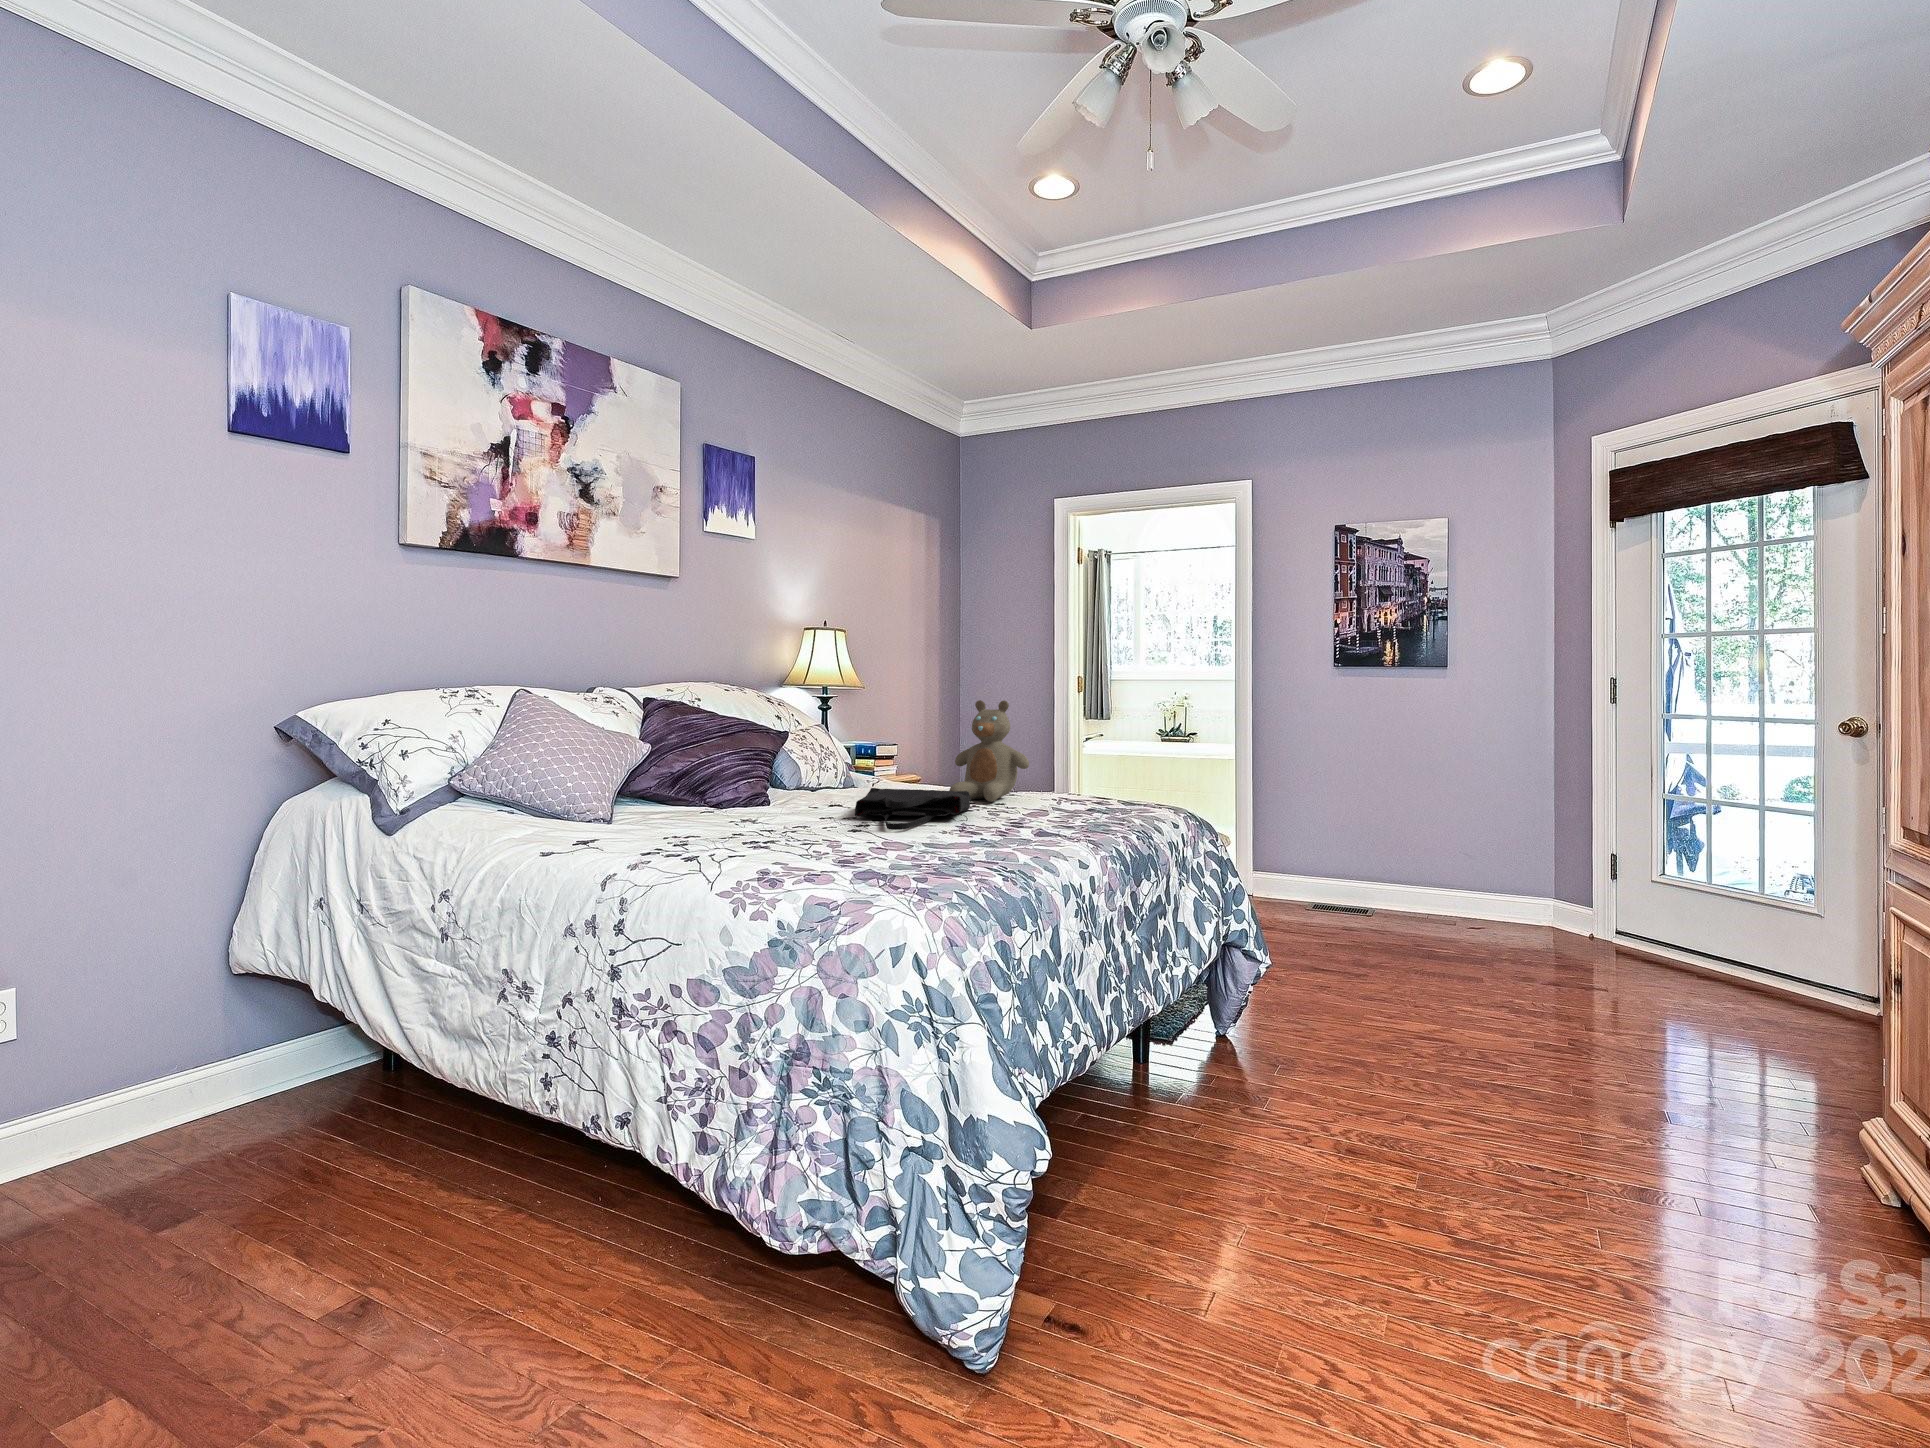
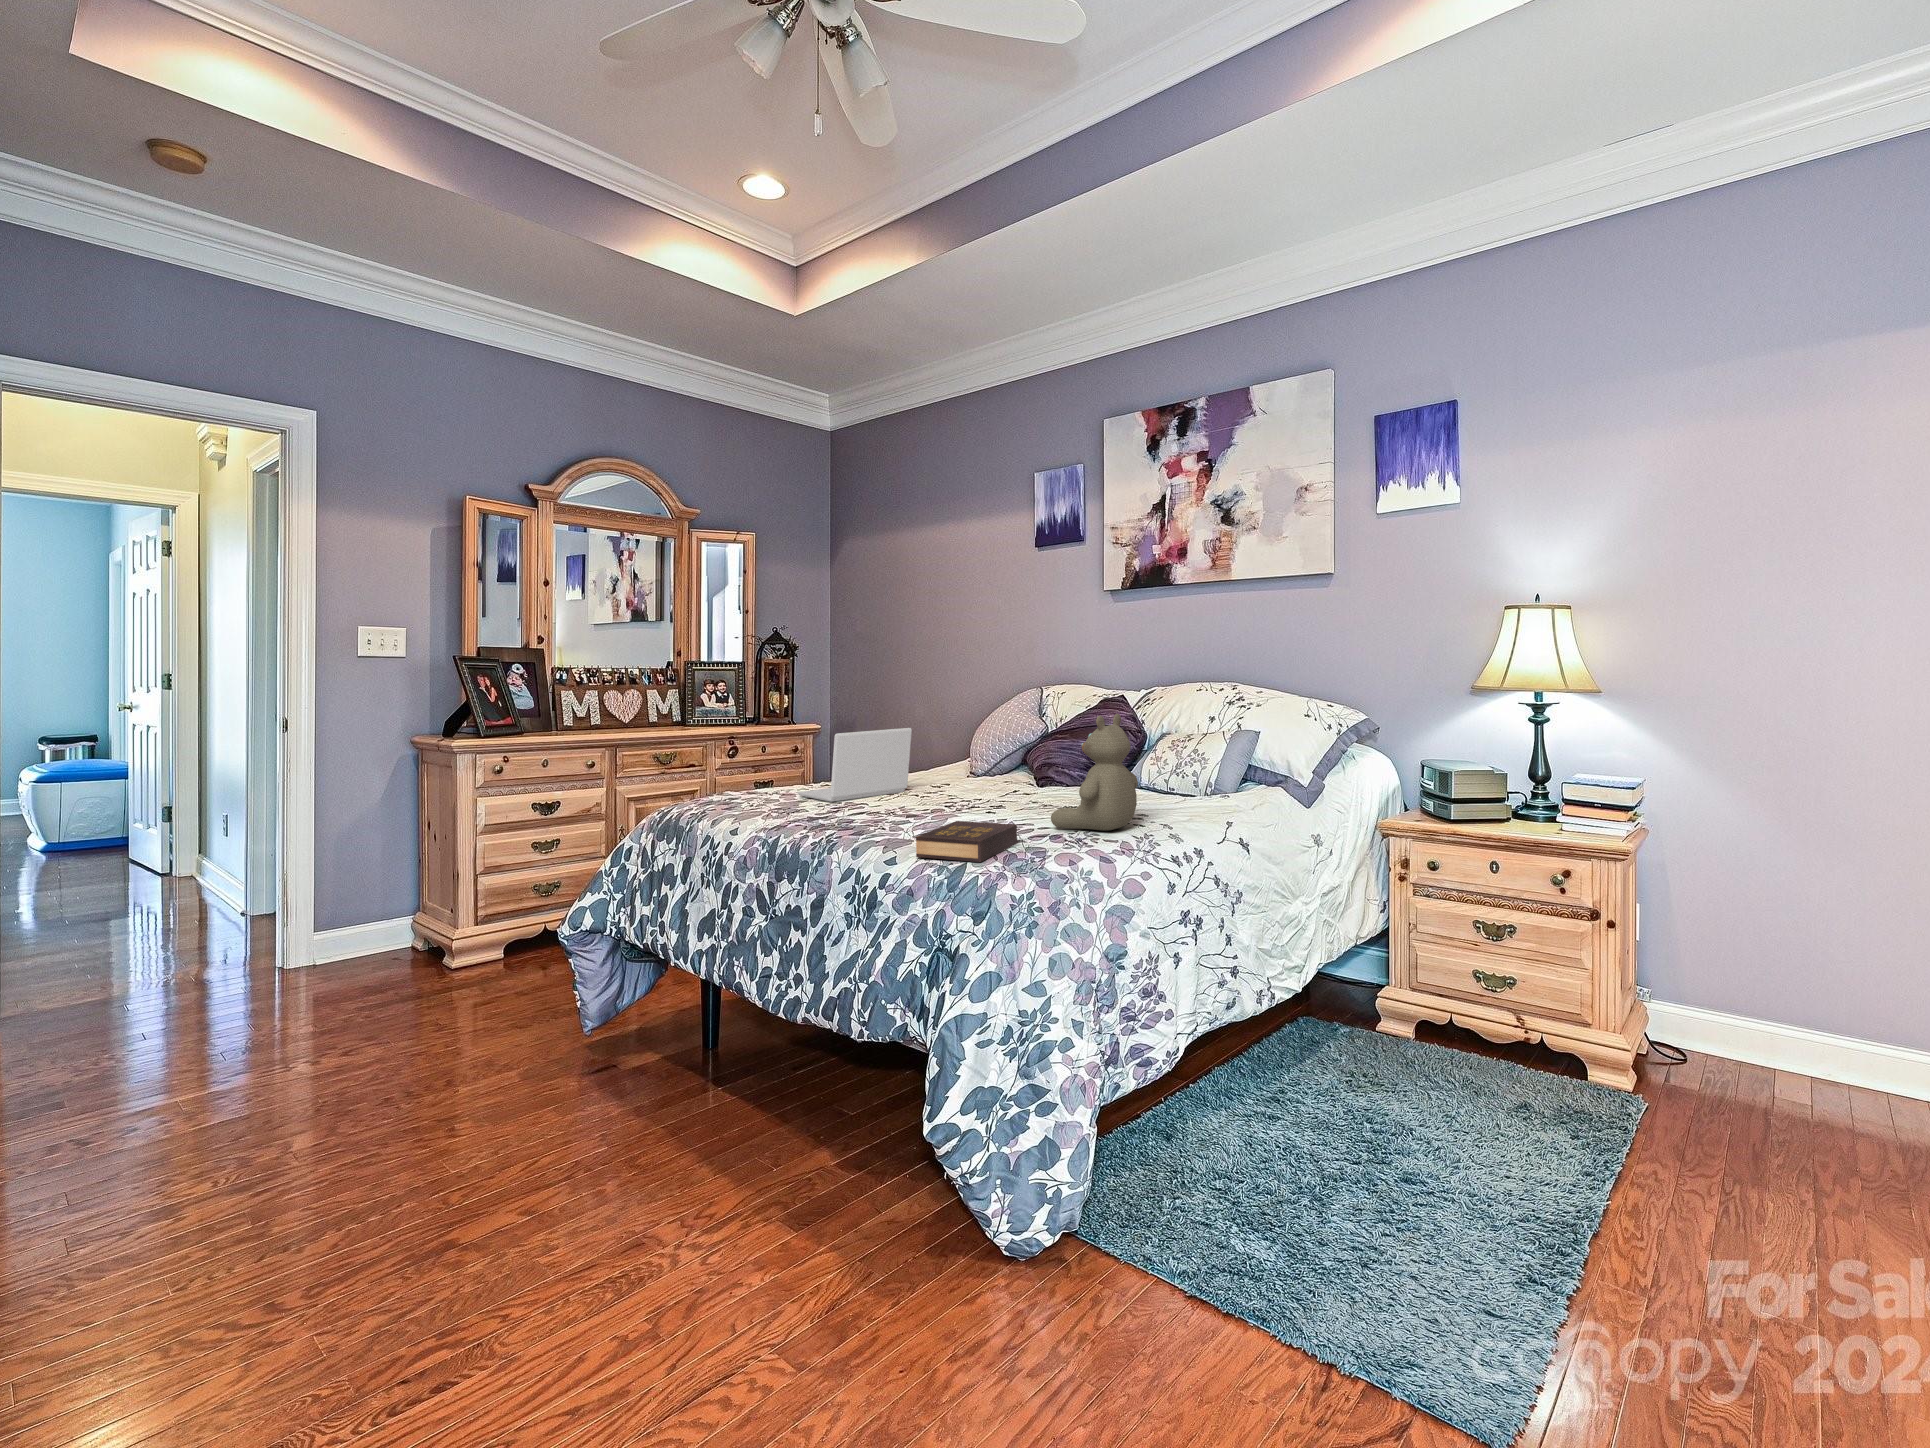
laptop: none [633,740,823,865] -> present [798,728,912,802]
tote bag: present [855,788,971,830] -> none [896,788,1035,824]
hardback book: none [1045,792,1127,818] -> present [916,821,1017,862]

